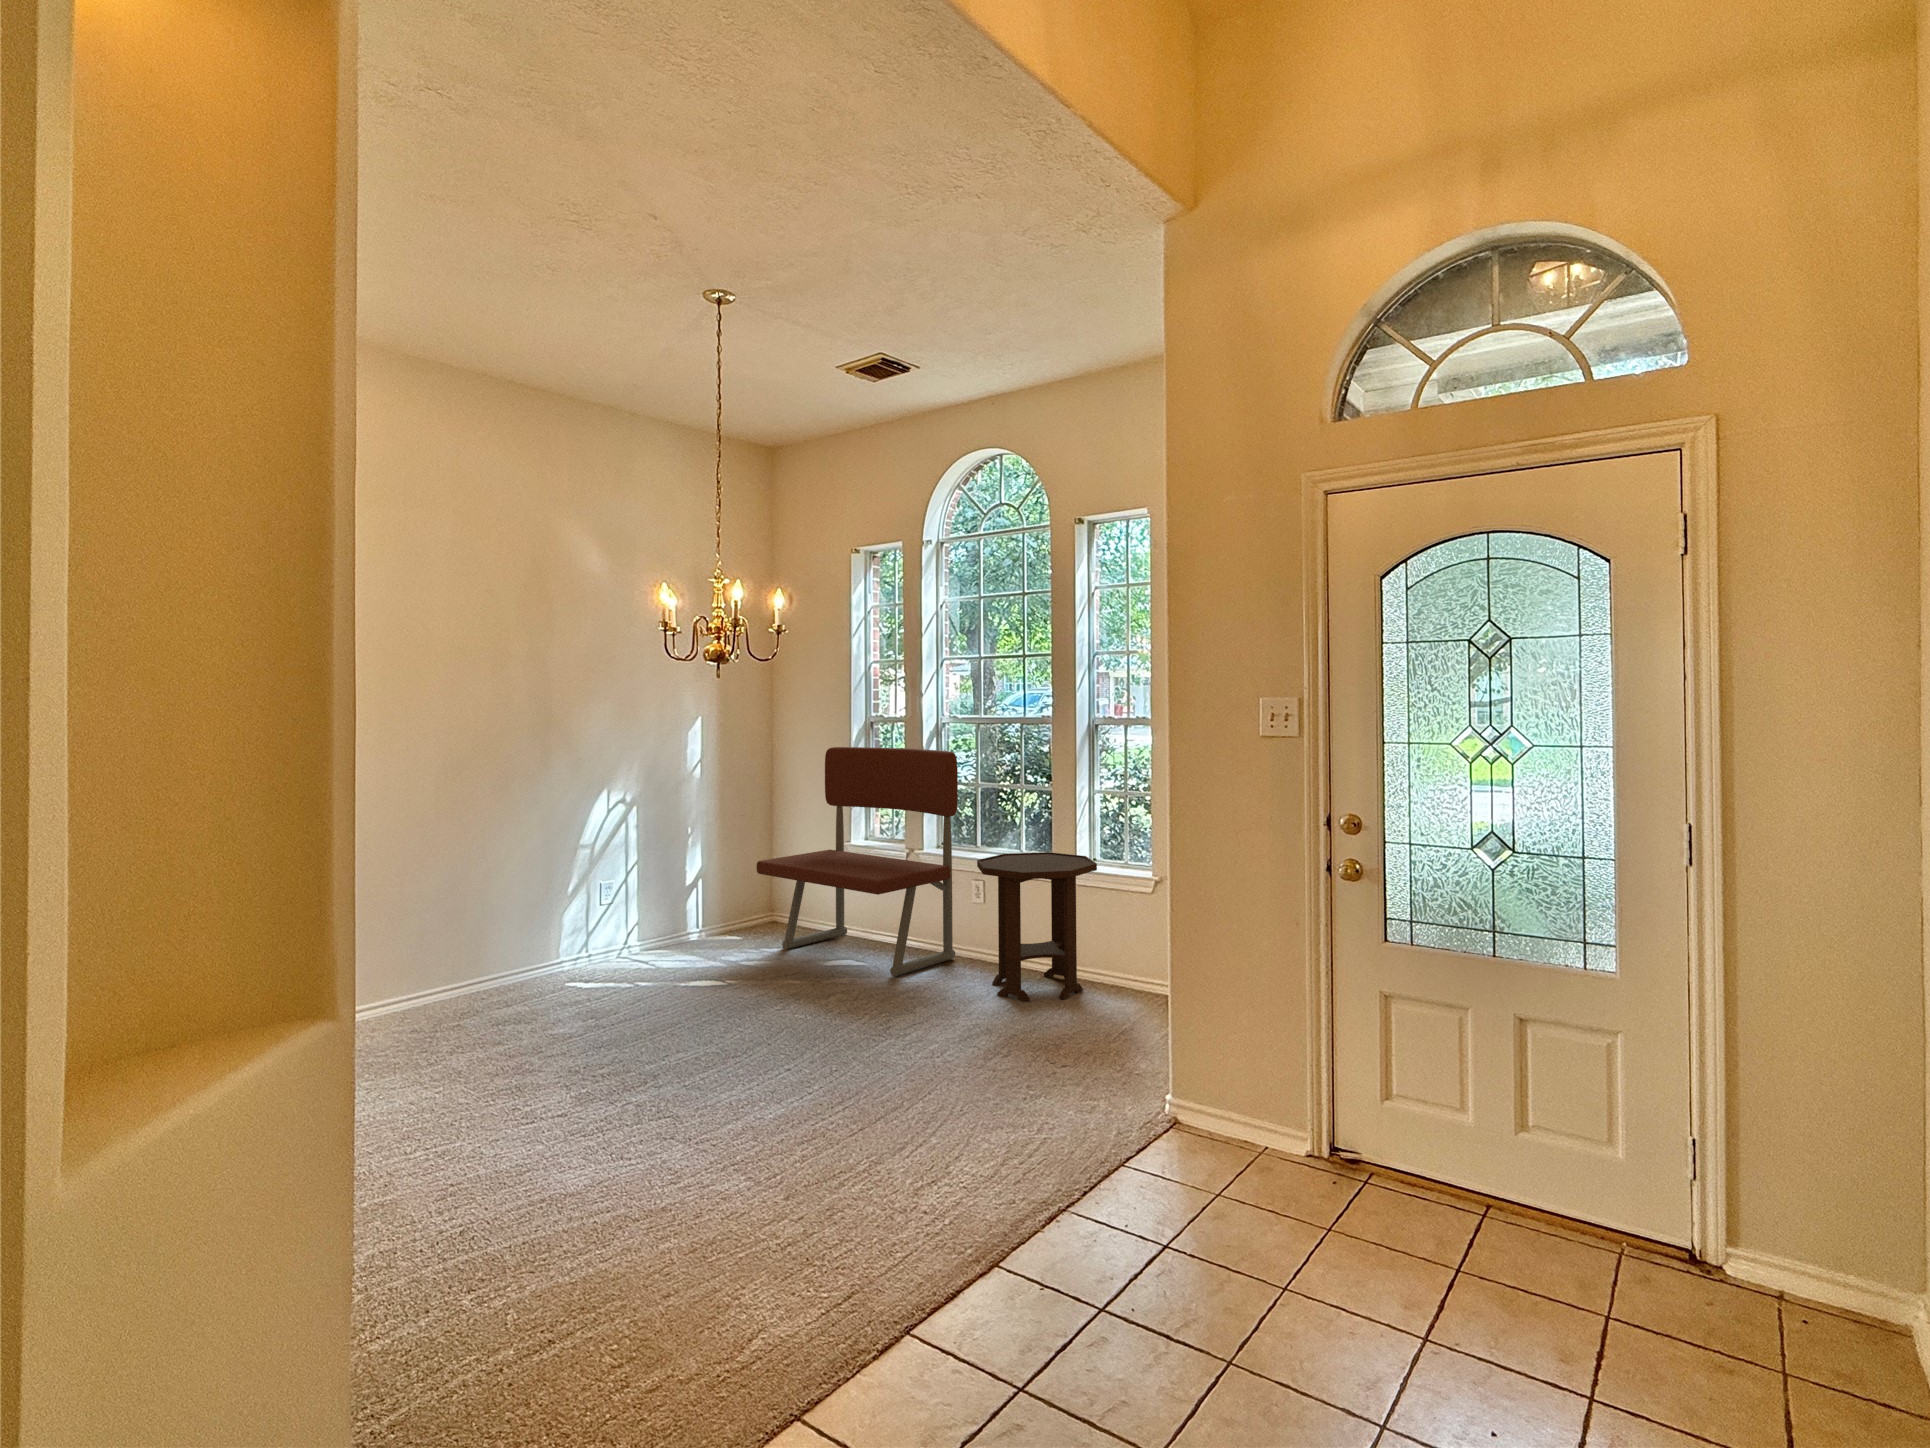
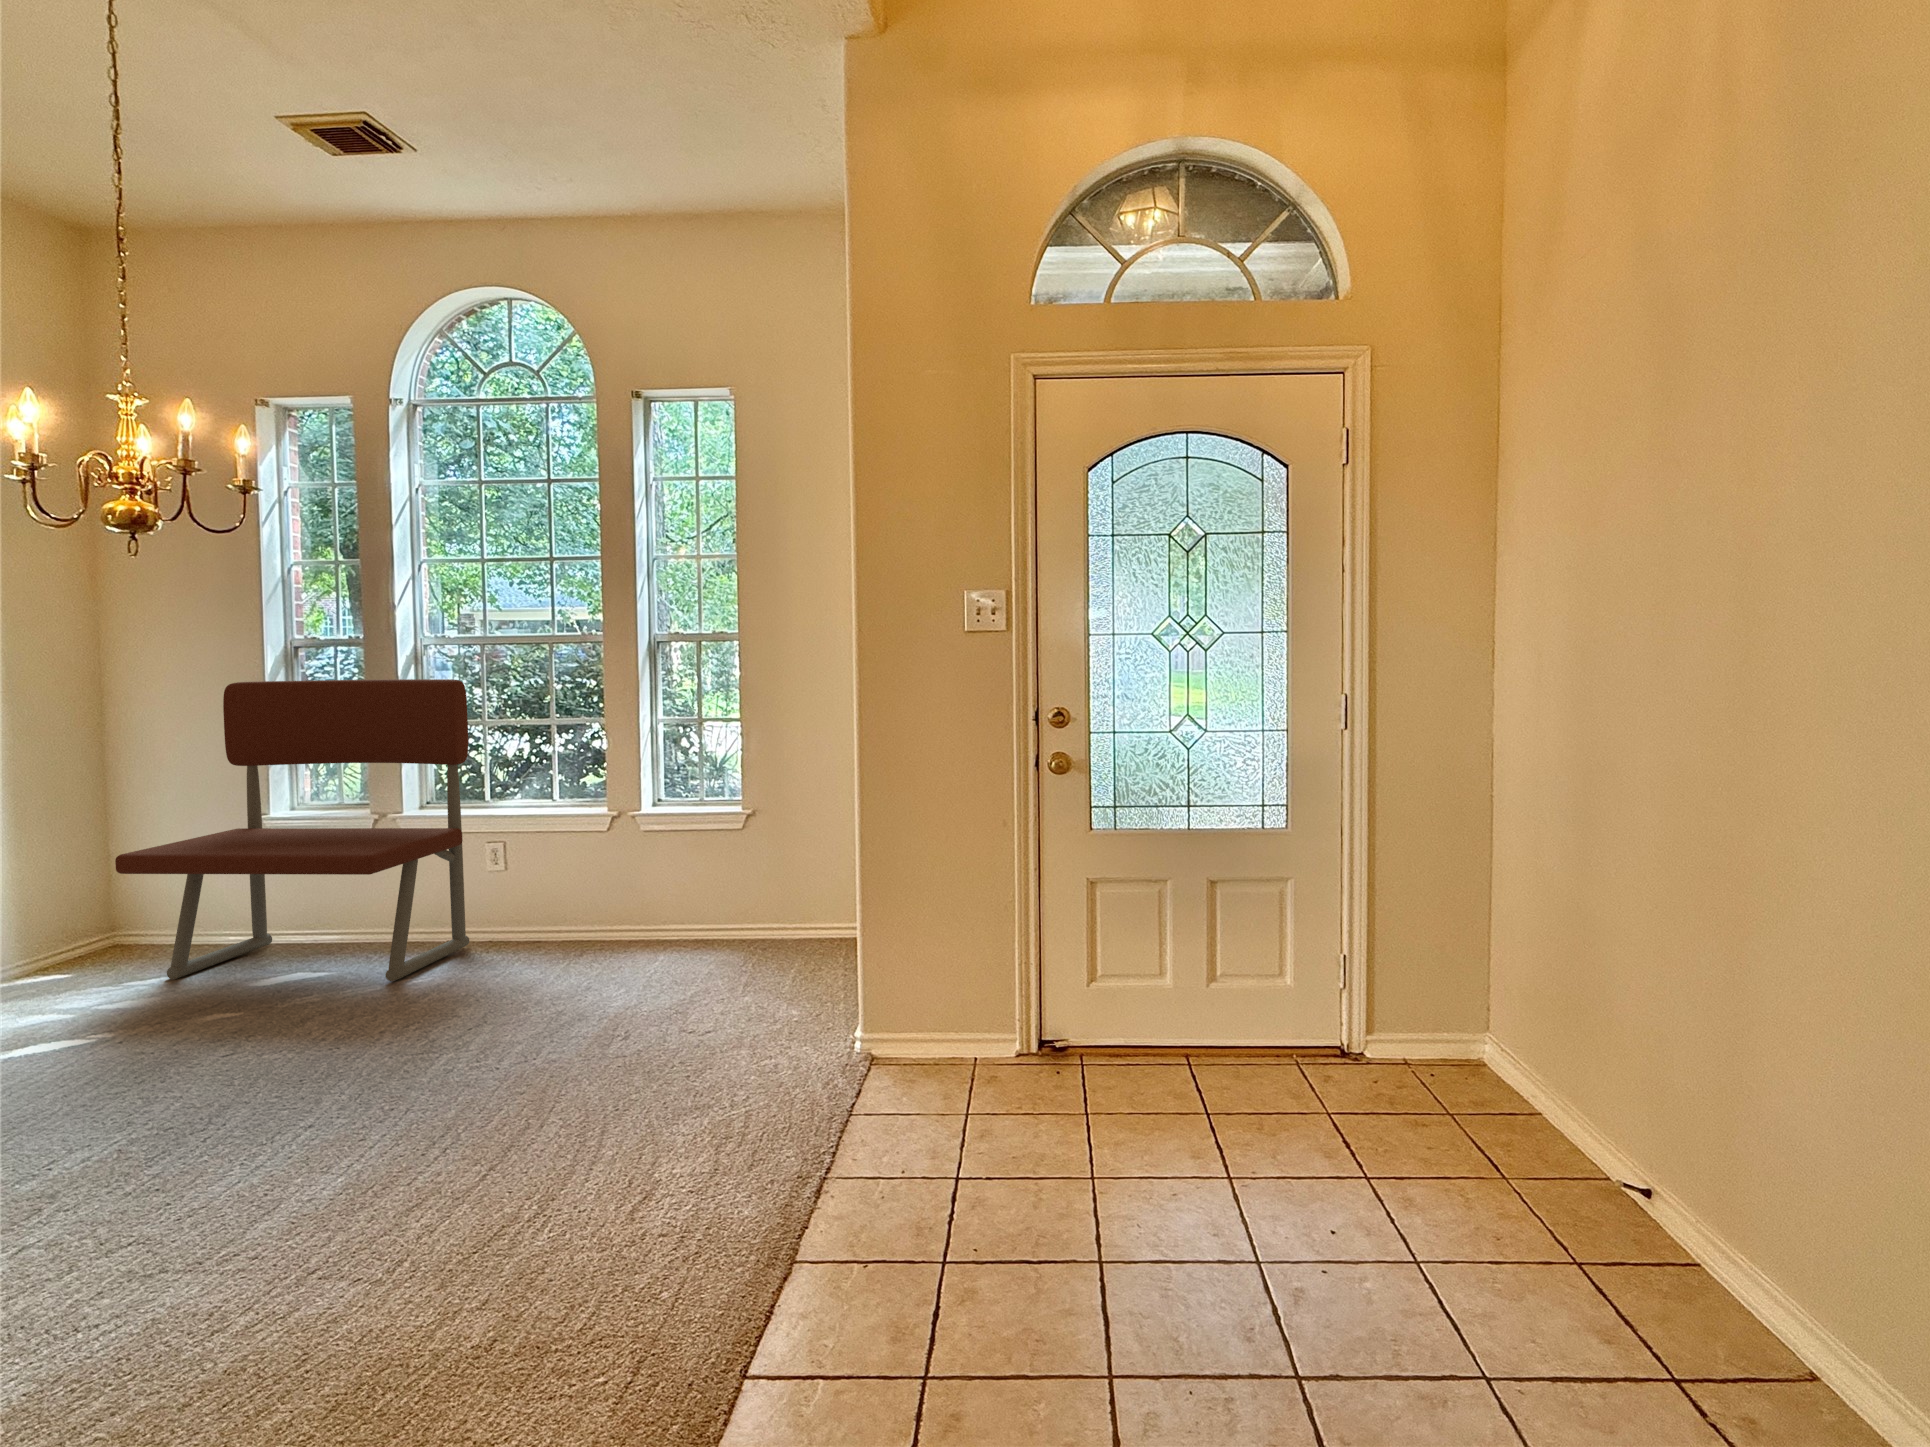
side table: present [977,852,1097,1002] -> none [519,796,681,976]

